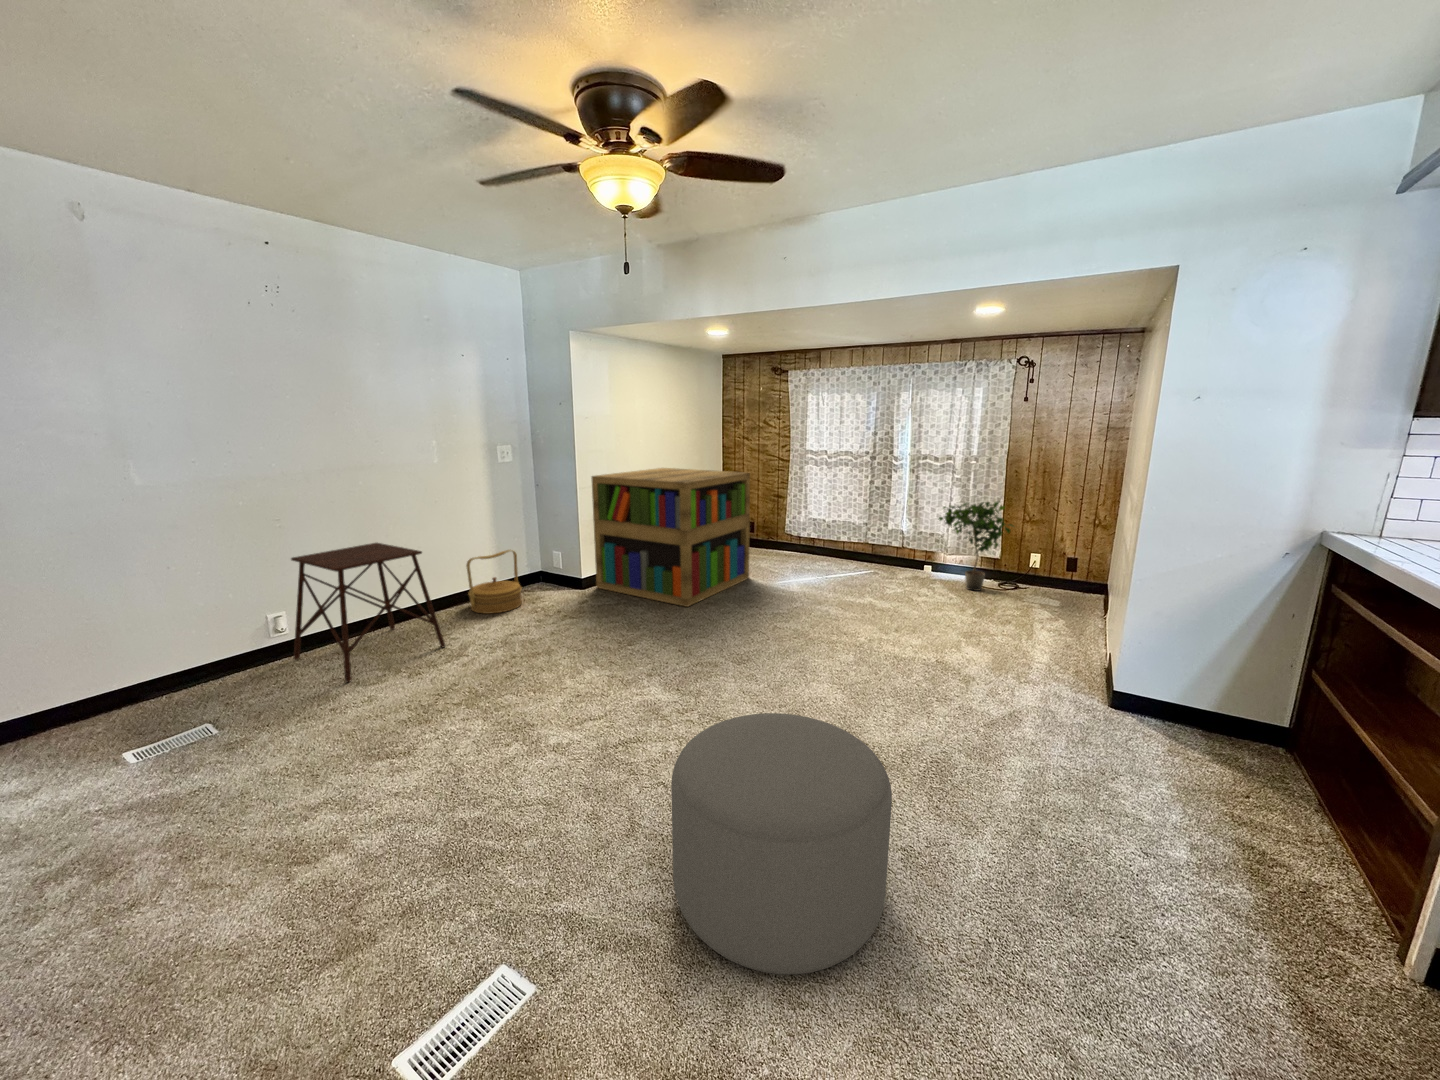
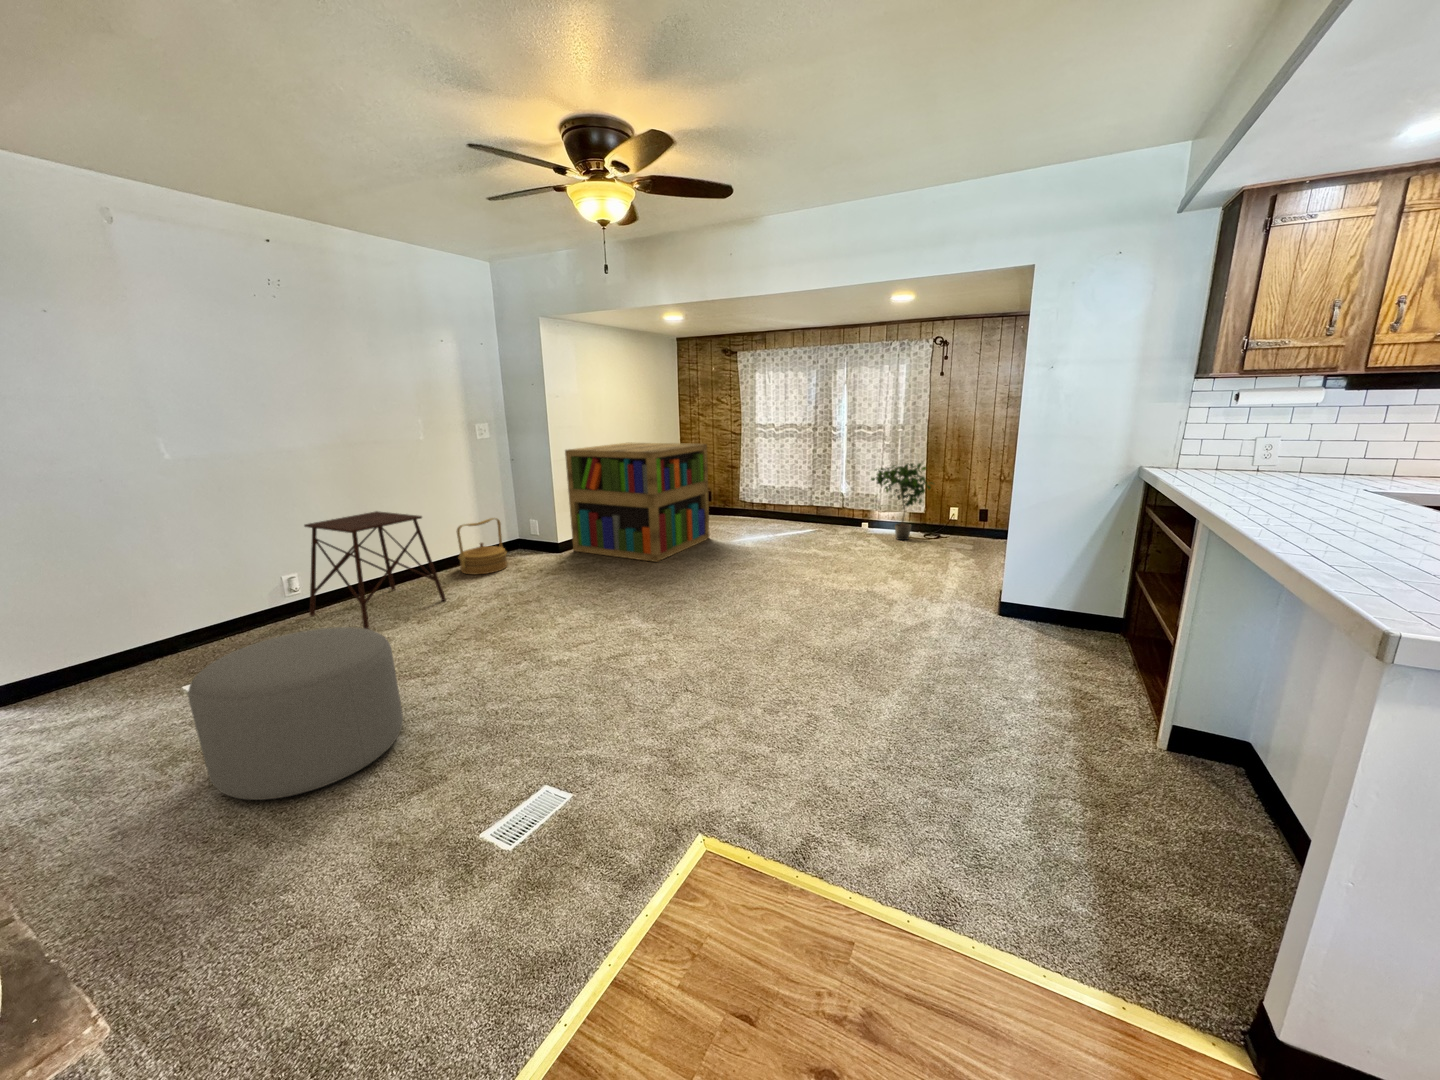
ottoman: present [671,713,892,975] -> present [188,627,403,800]

